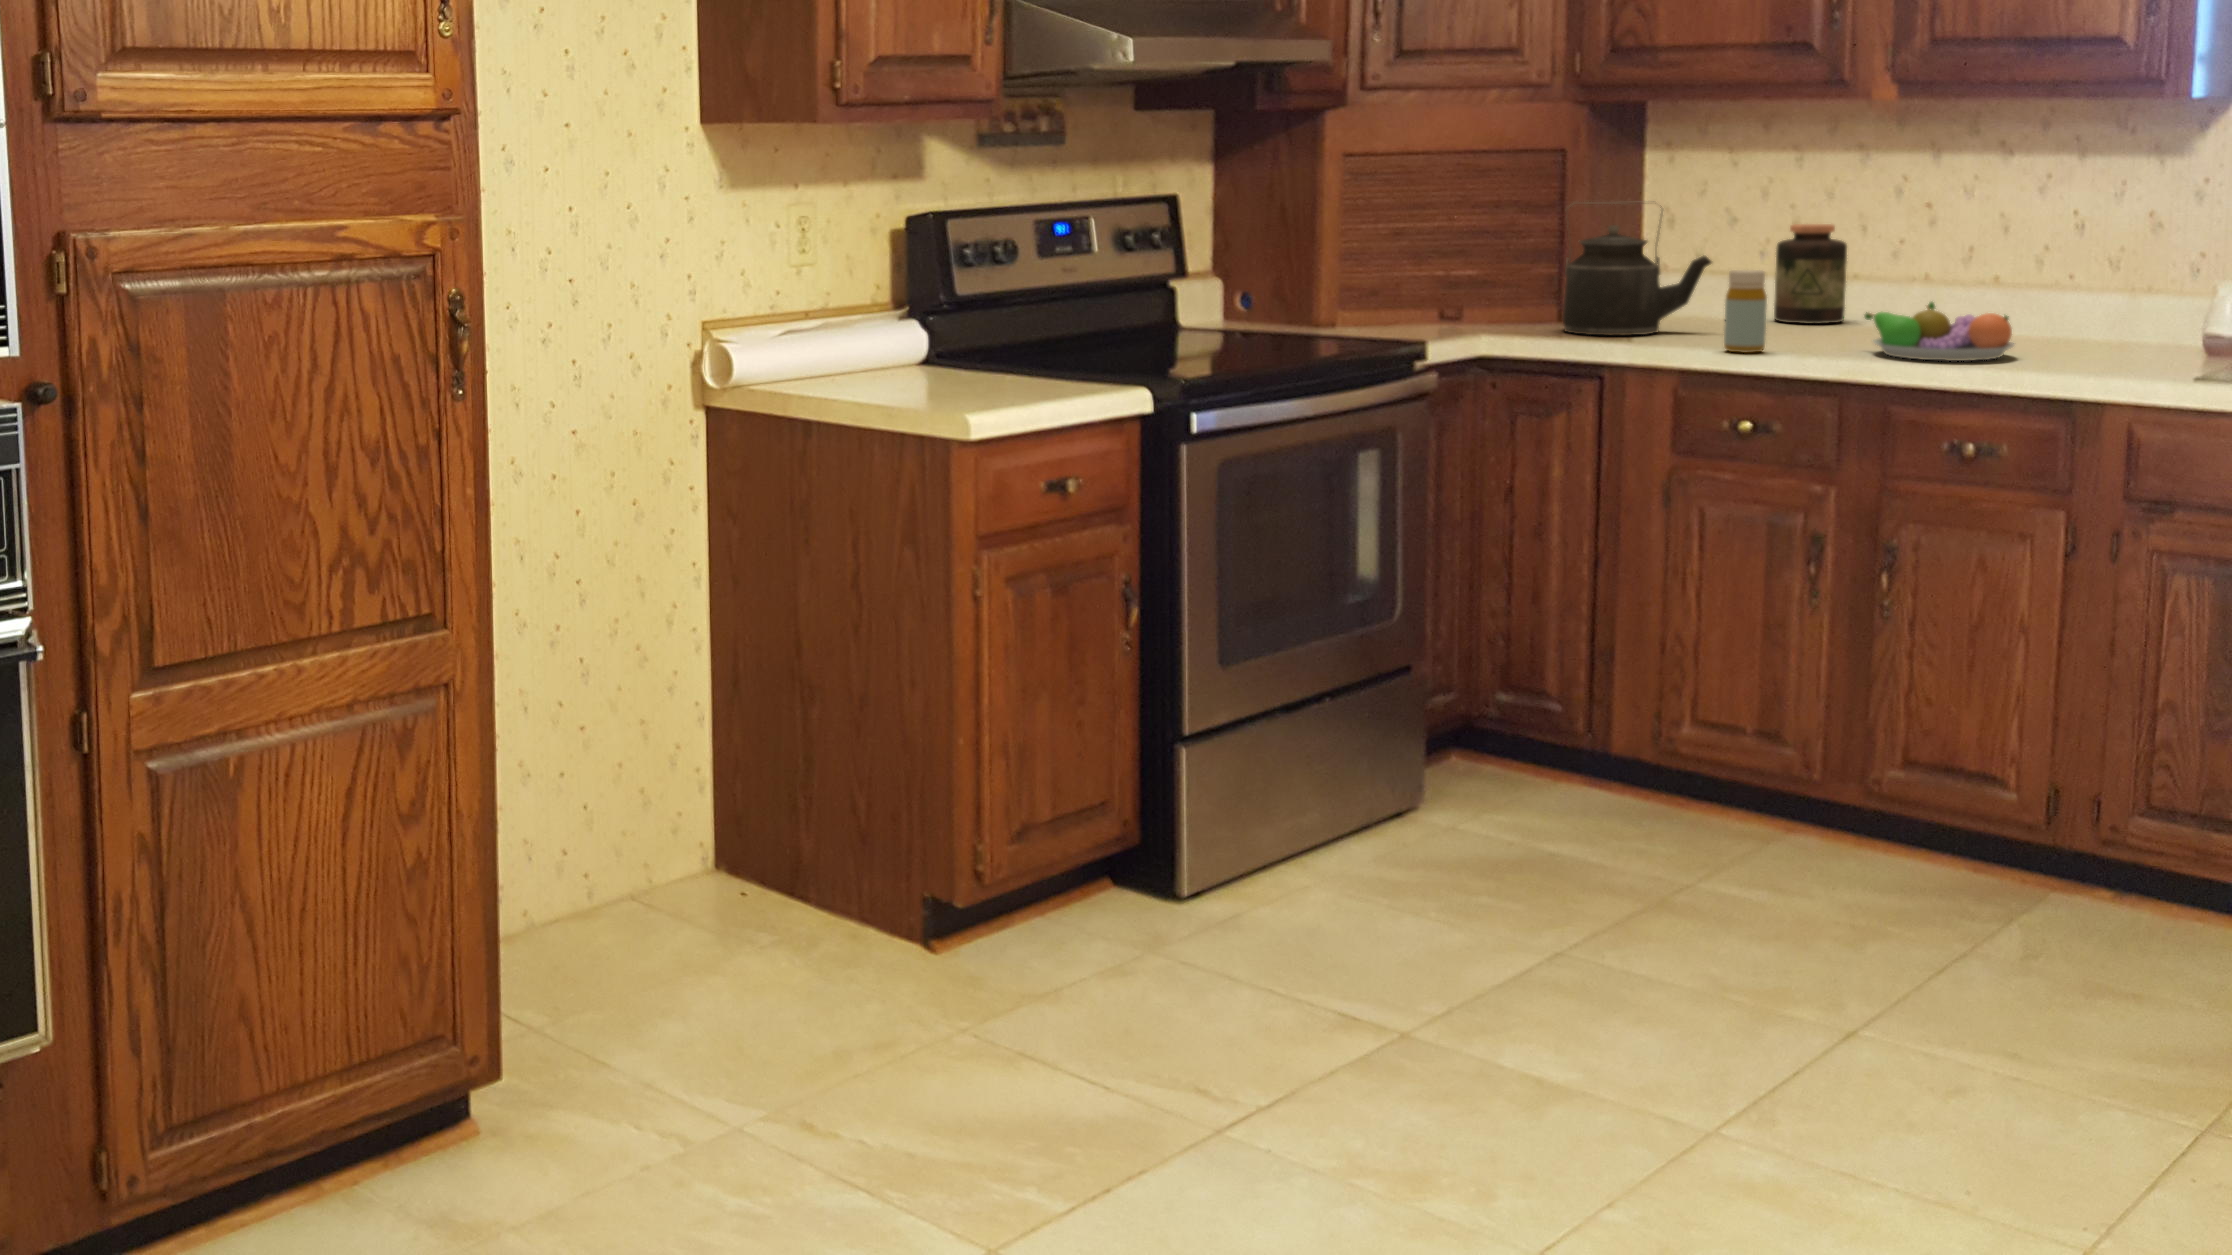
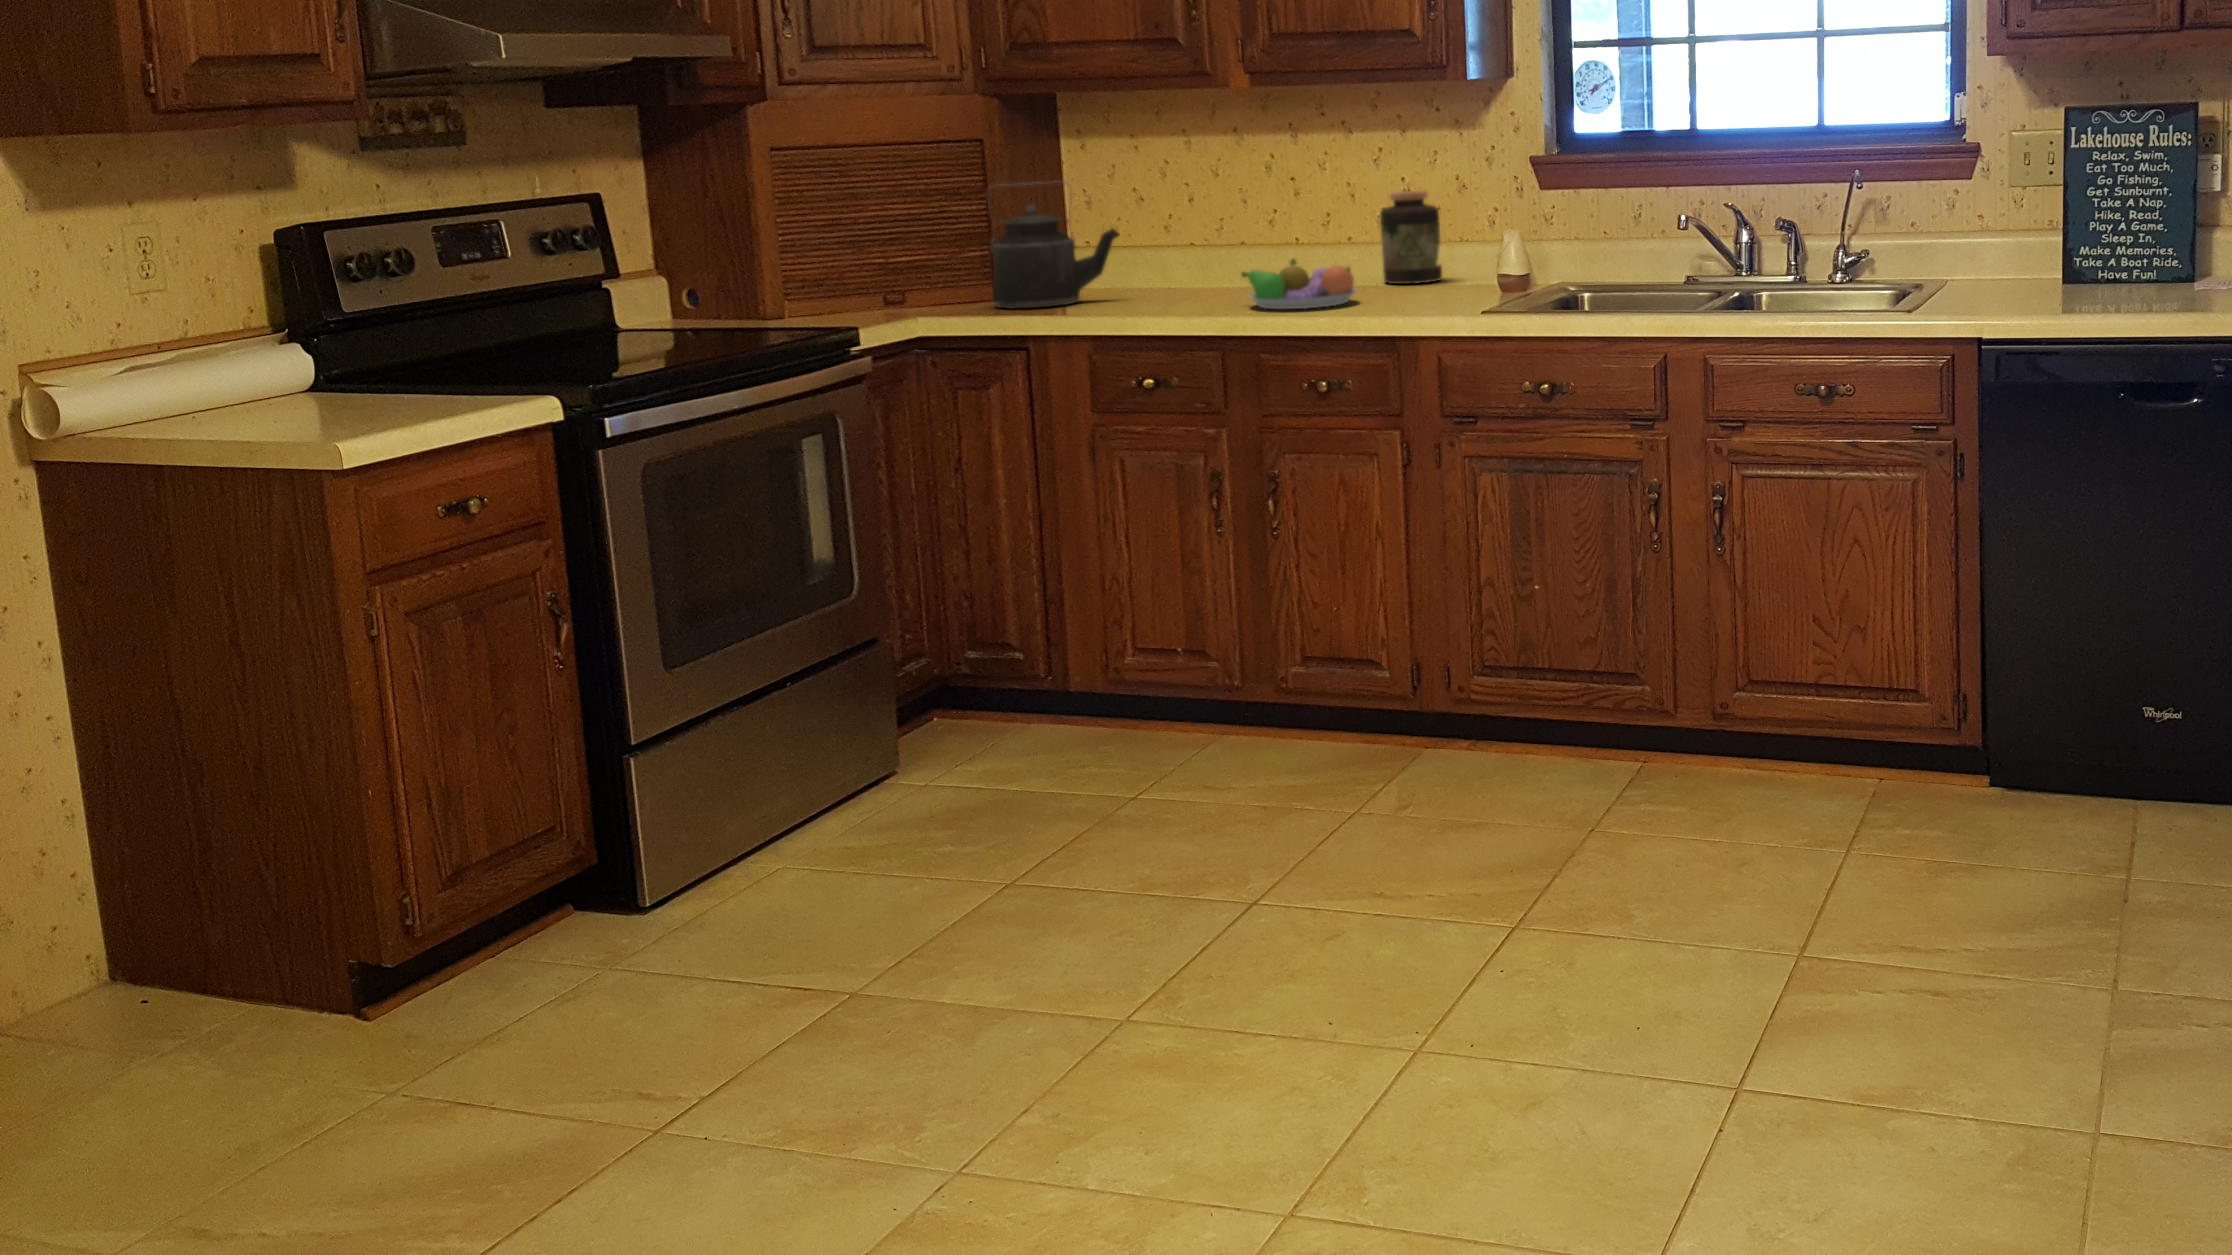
jar: present [1774,224,1847,324] -> present [1380,191,1442,284]
bottle: present [1724,270,1767,353] -> none [1124,239,1161,315]

